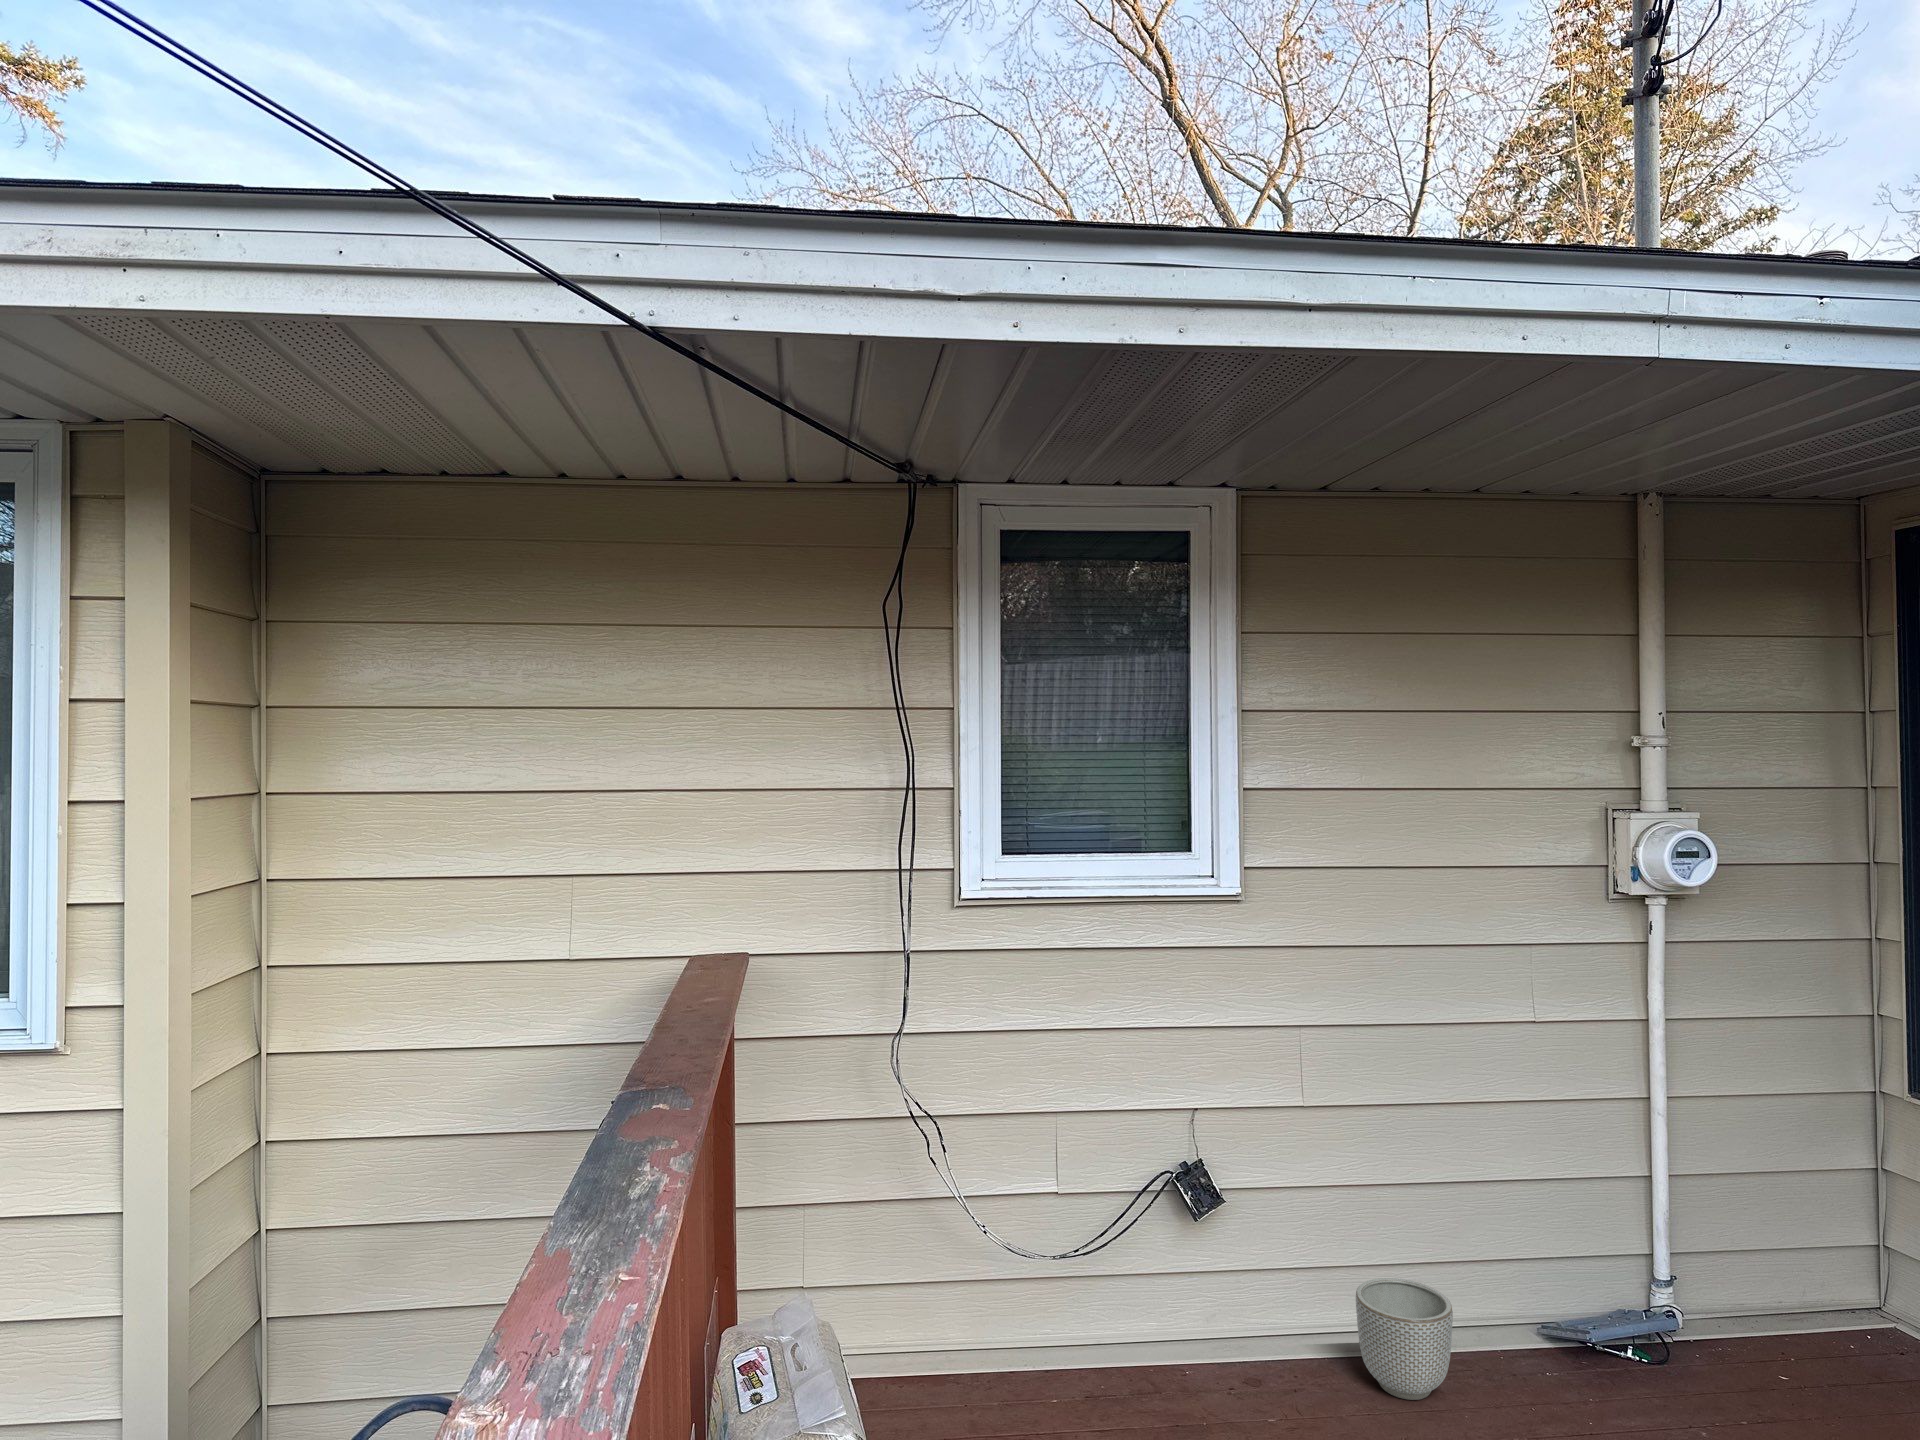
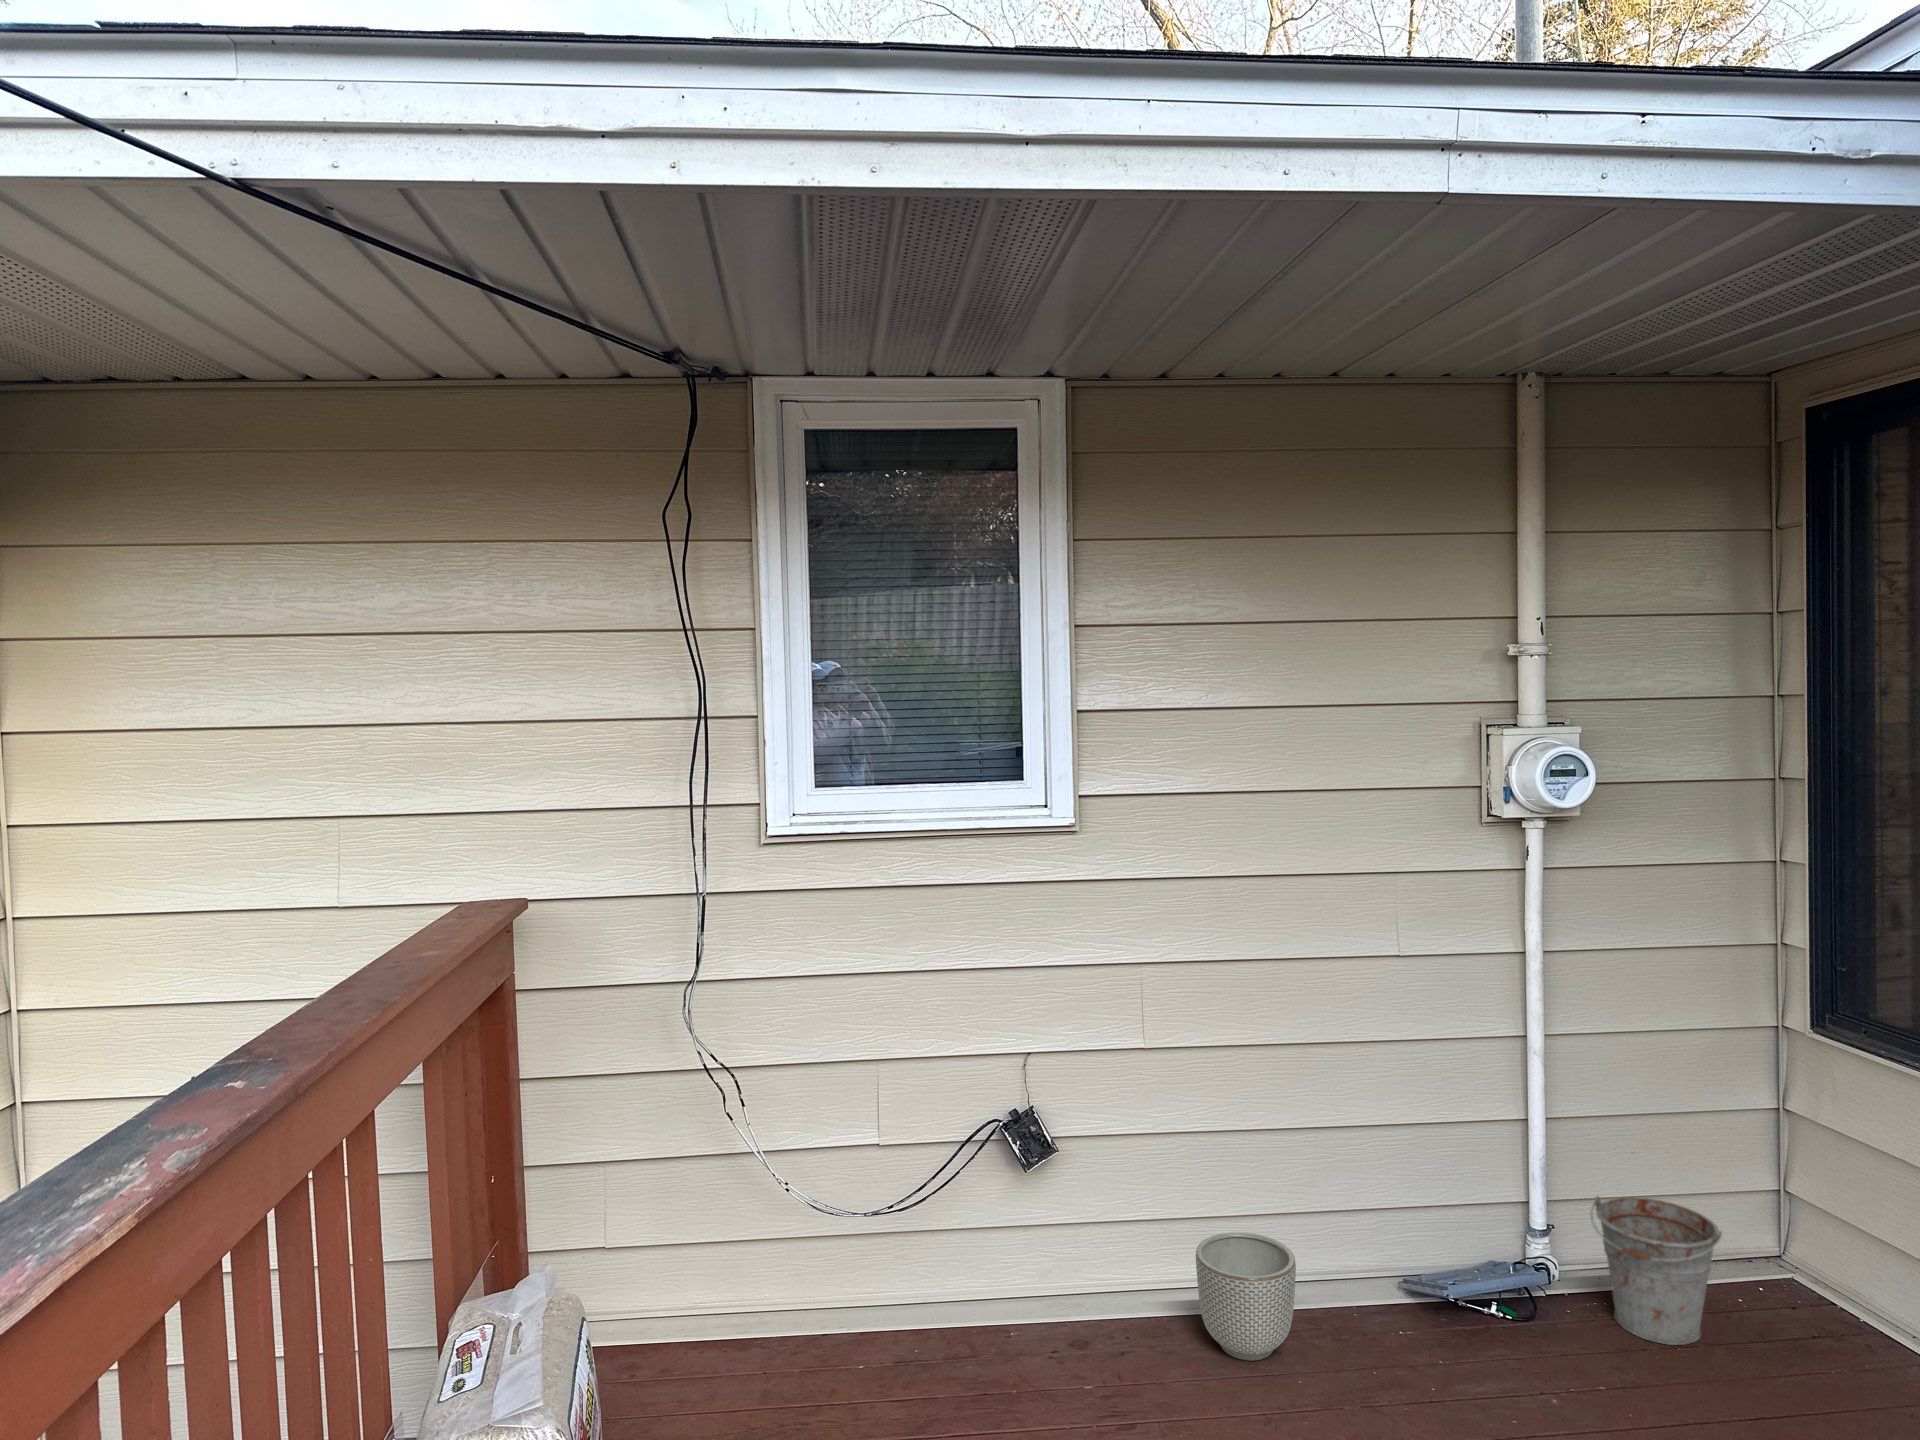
bucket: none [1717,1249,1847,1392] -> present [1590,1196,1722,1345]

